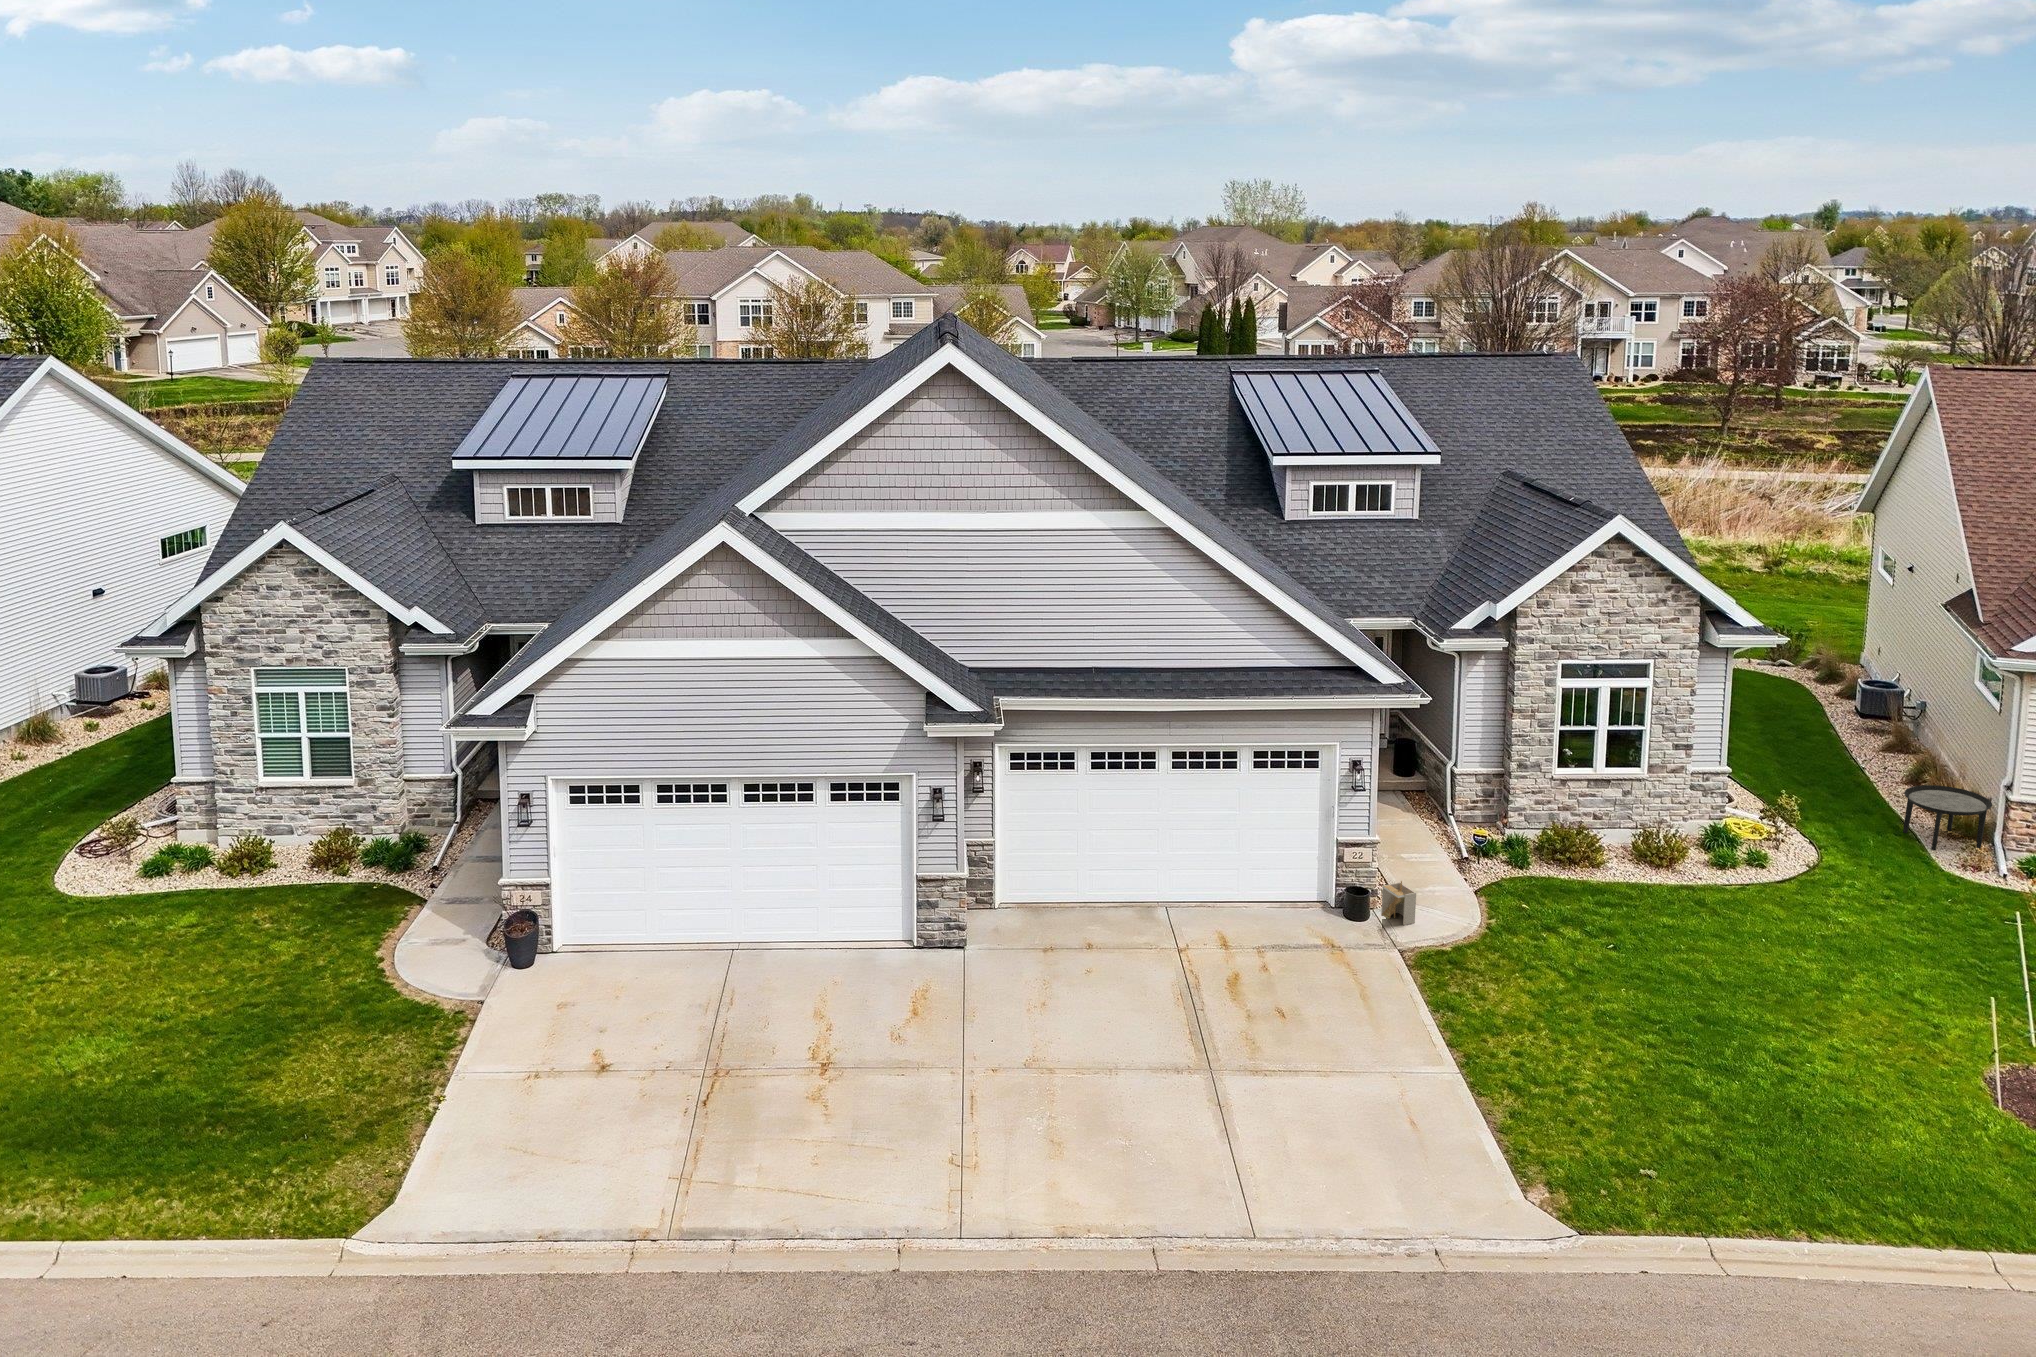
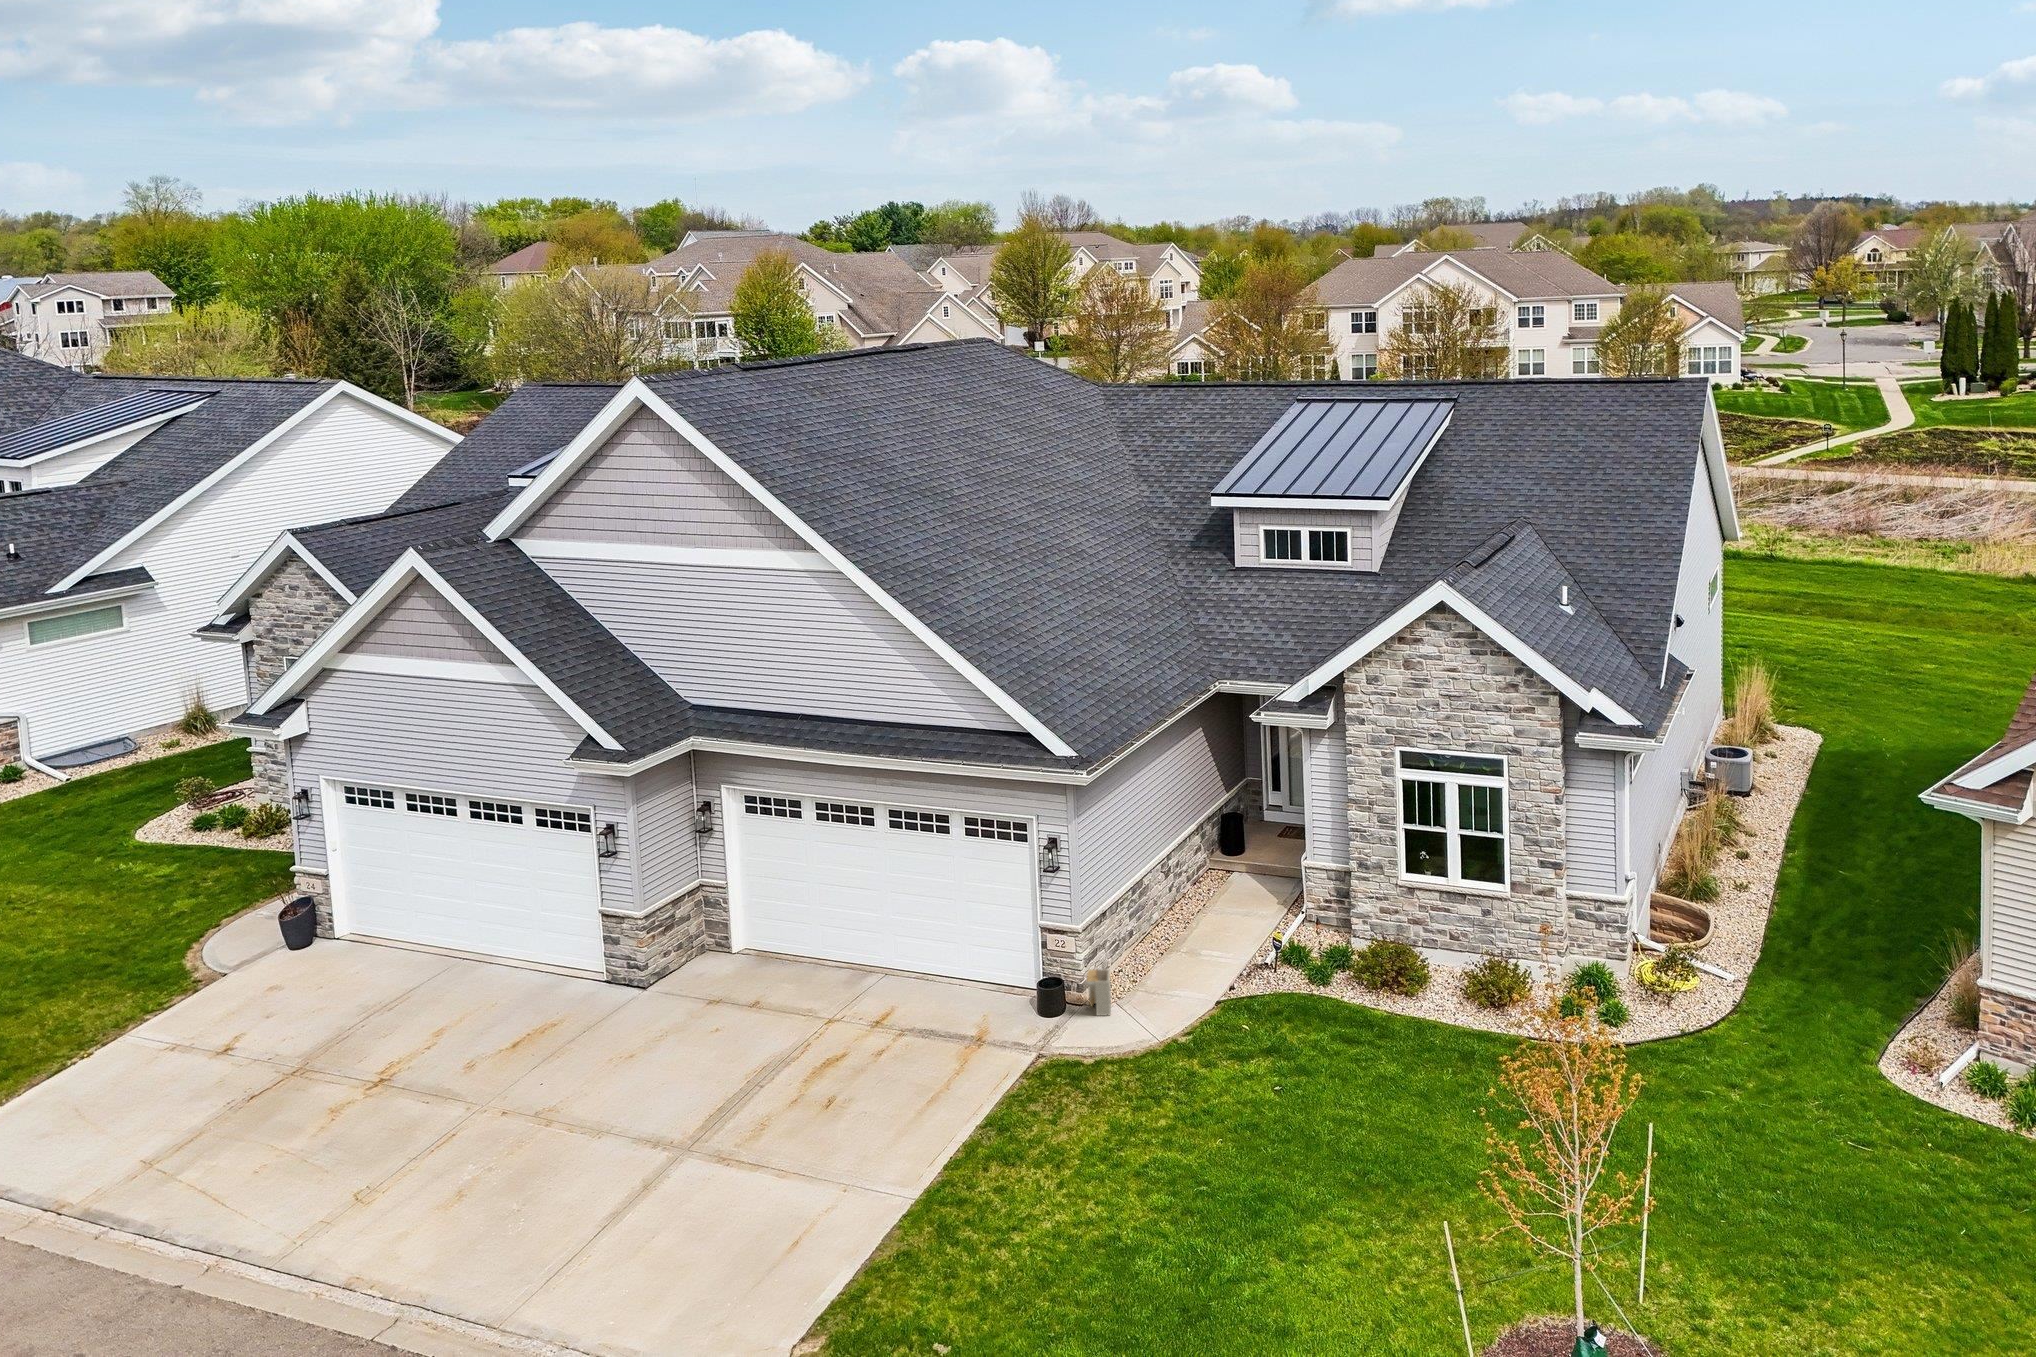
round table: present [1903,785,1992,851] -> none [1857,956,1975,1050]

